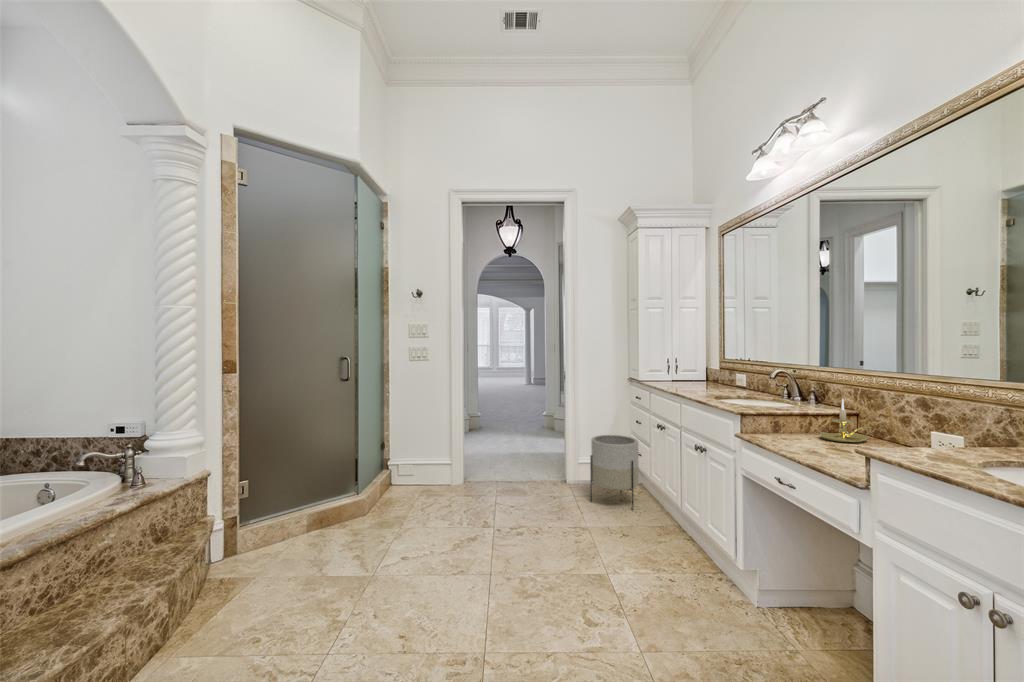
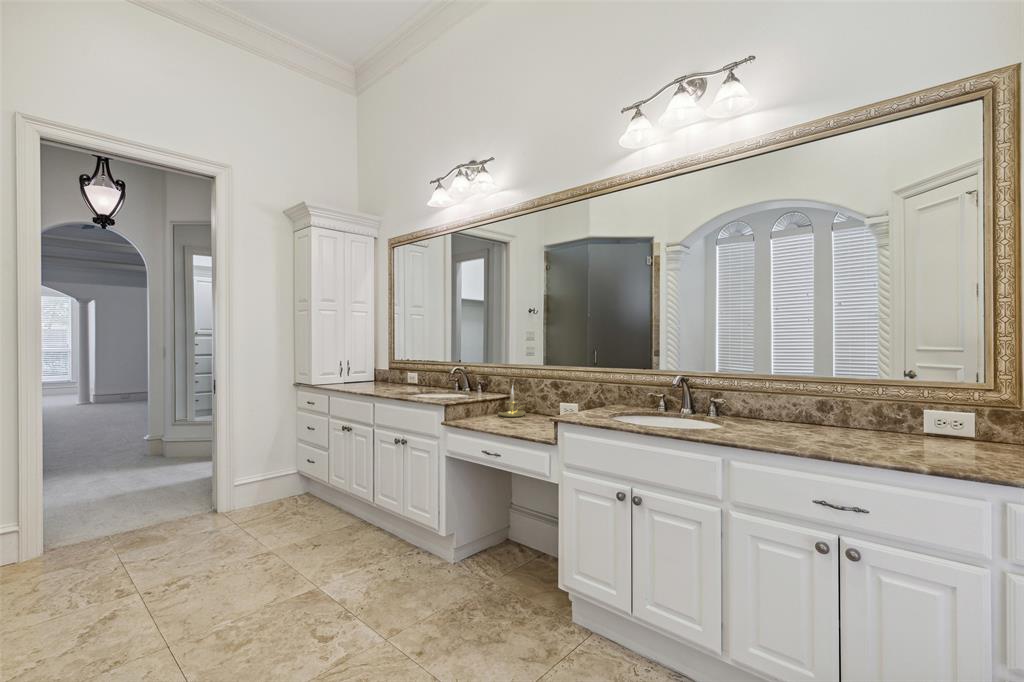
planter: present [590,435,639,510] -> none [251,446,312,532]

